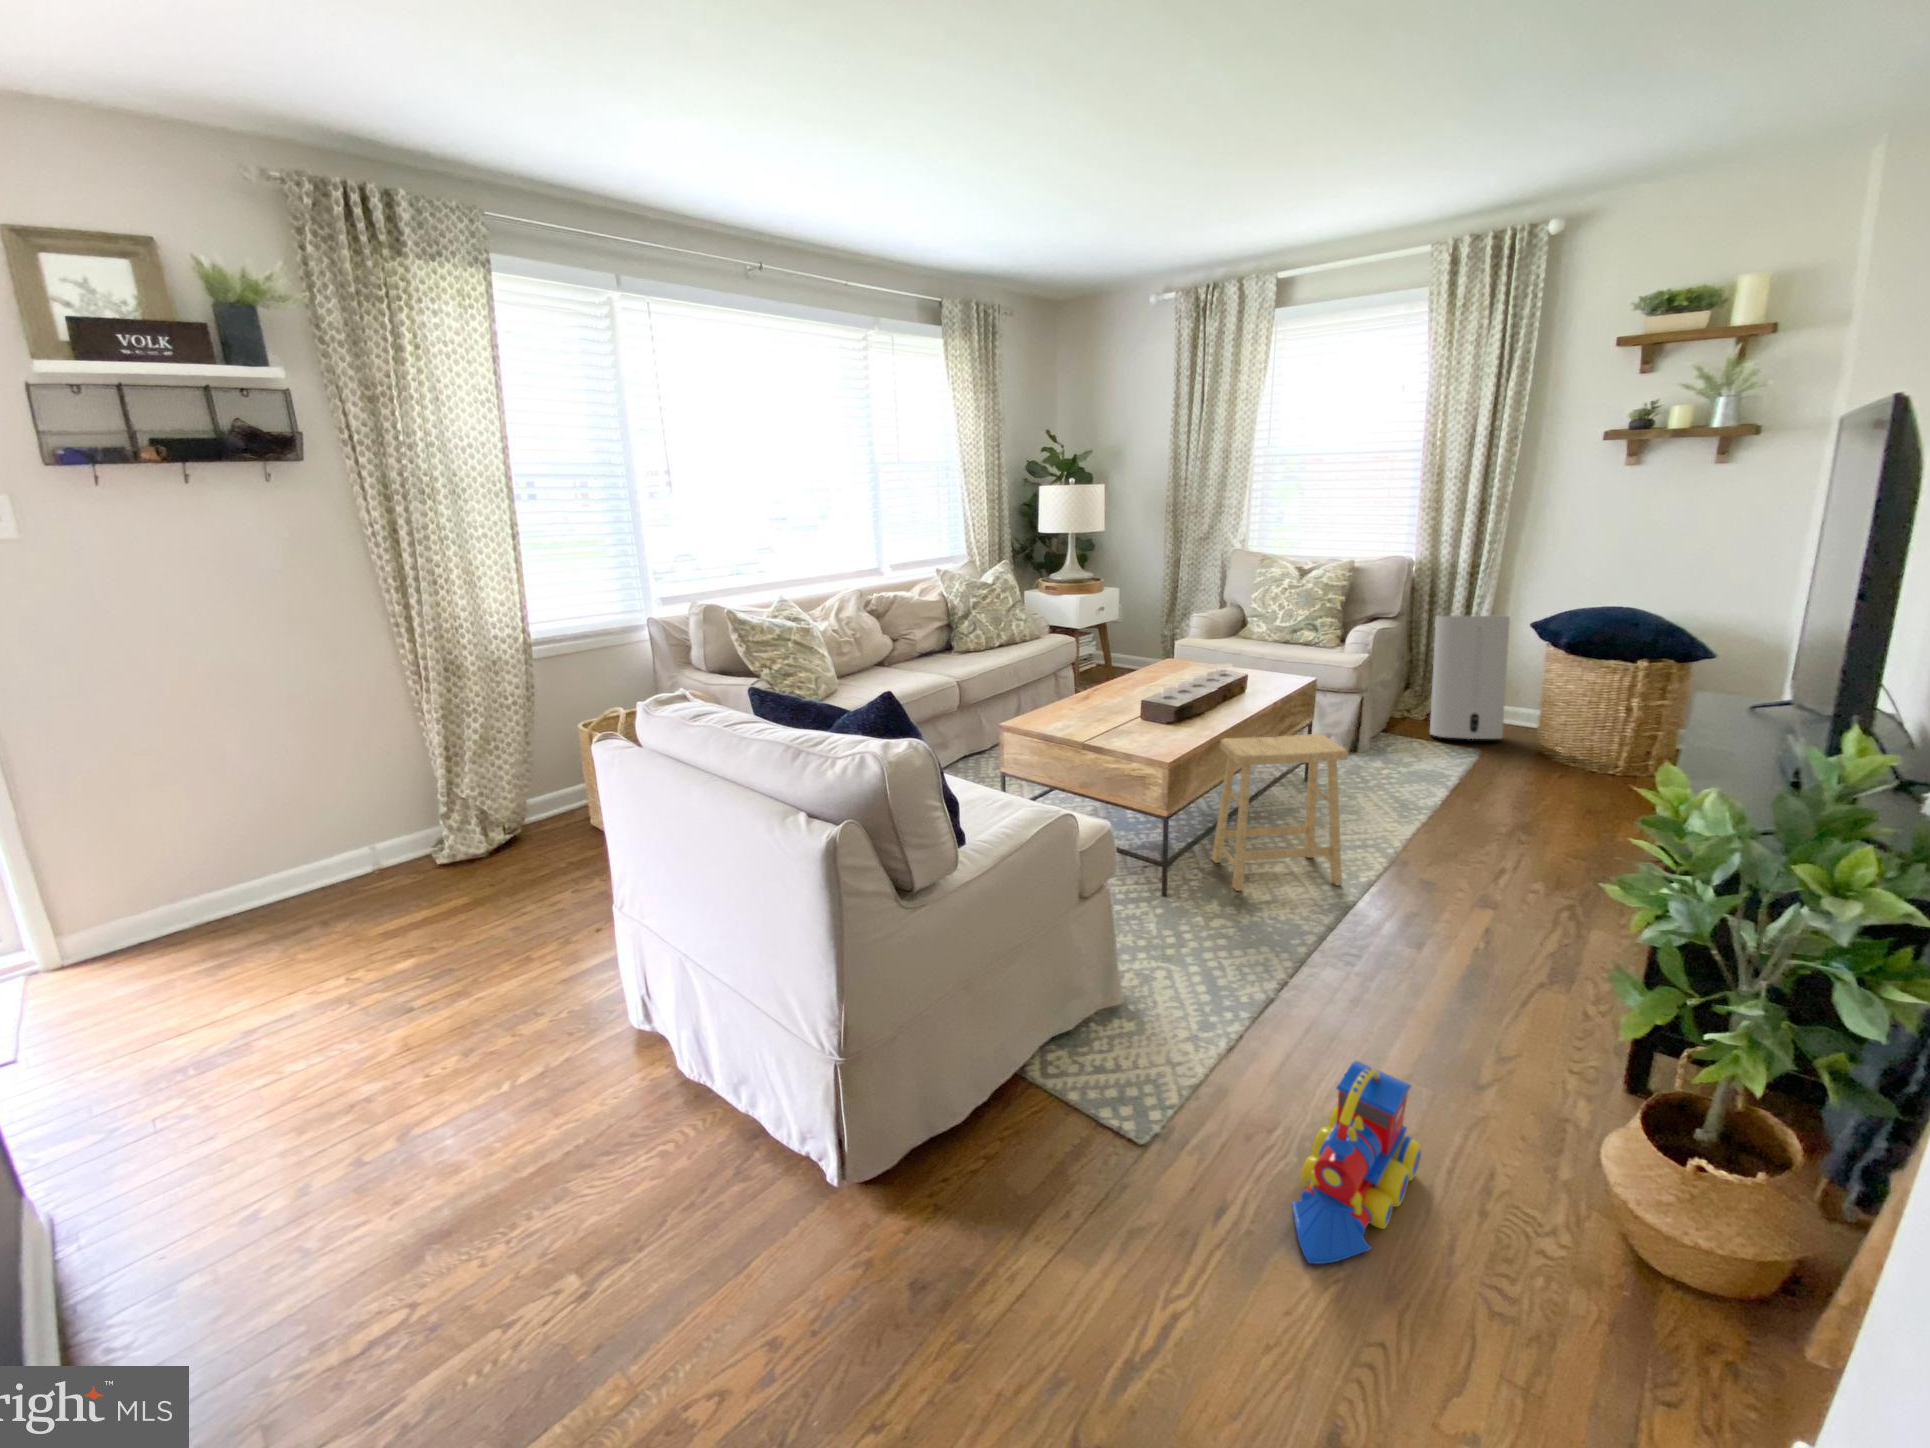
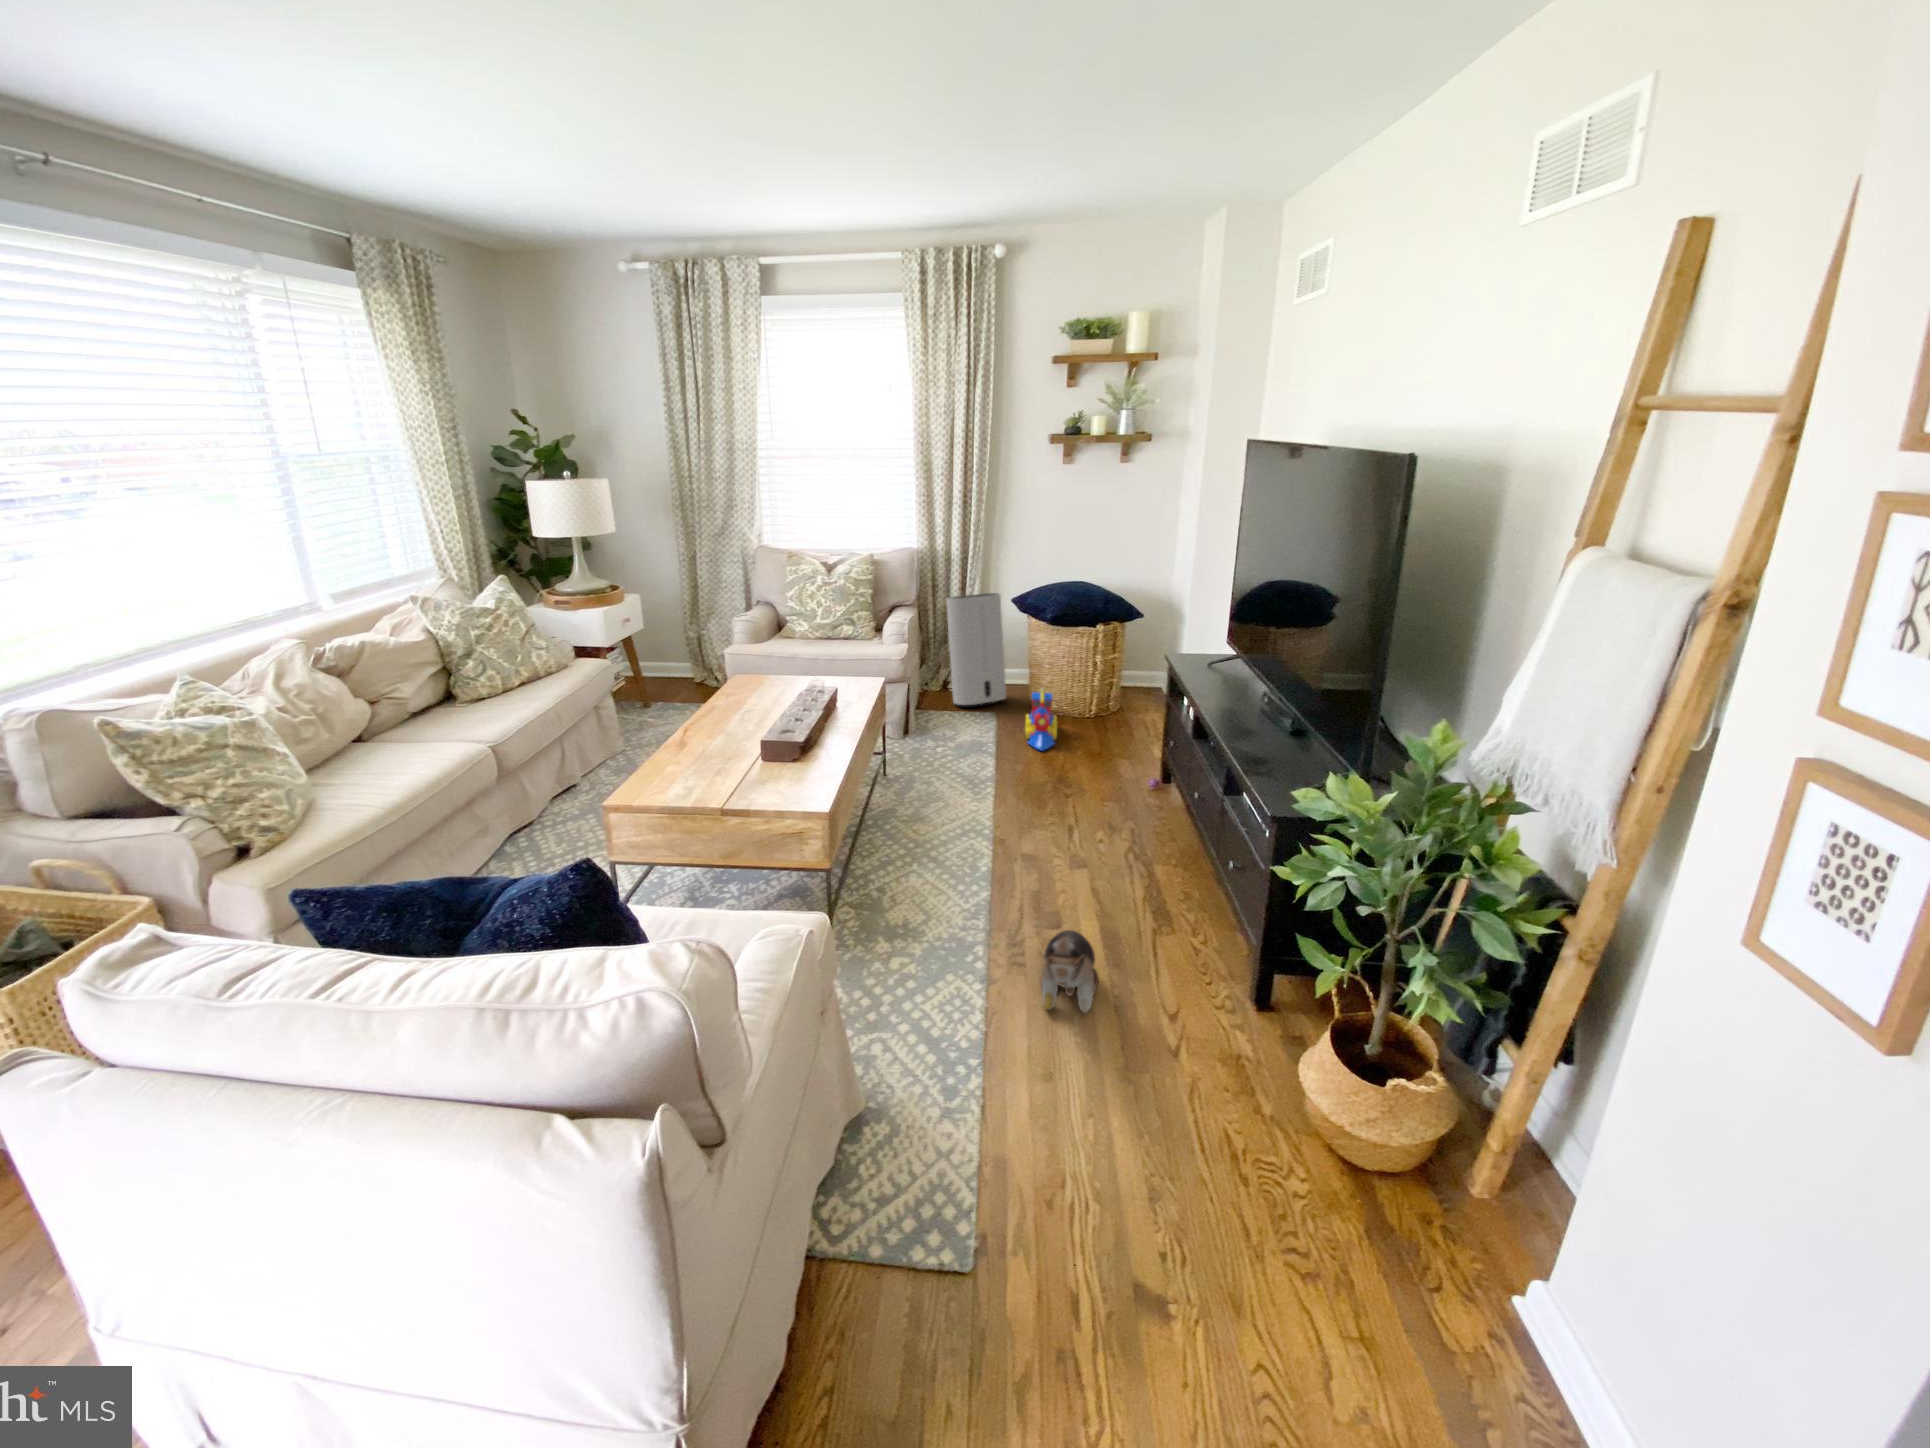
footstool: present [1212,734,1349,891] -> none [848,744,971,918]
plush toy: none [1337,929,1435,1025] -> present [1041,930,1099,1013]
toy train: present [1292,1060,1422,1264] -> present [1025,687,1057,751]

